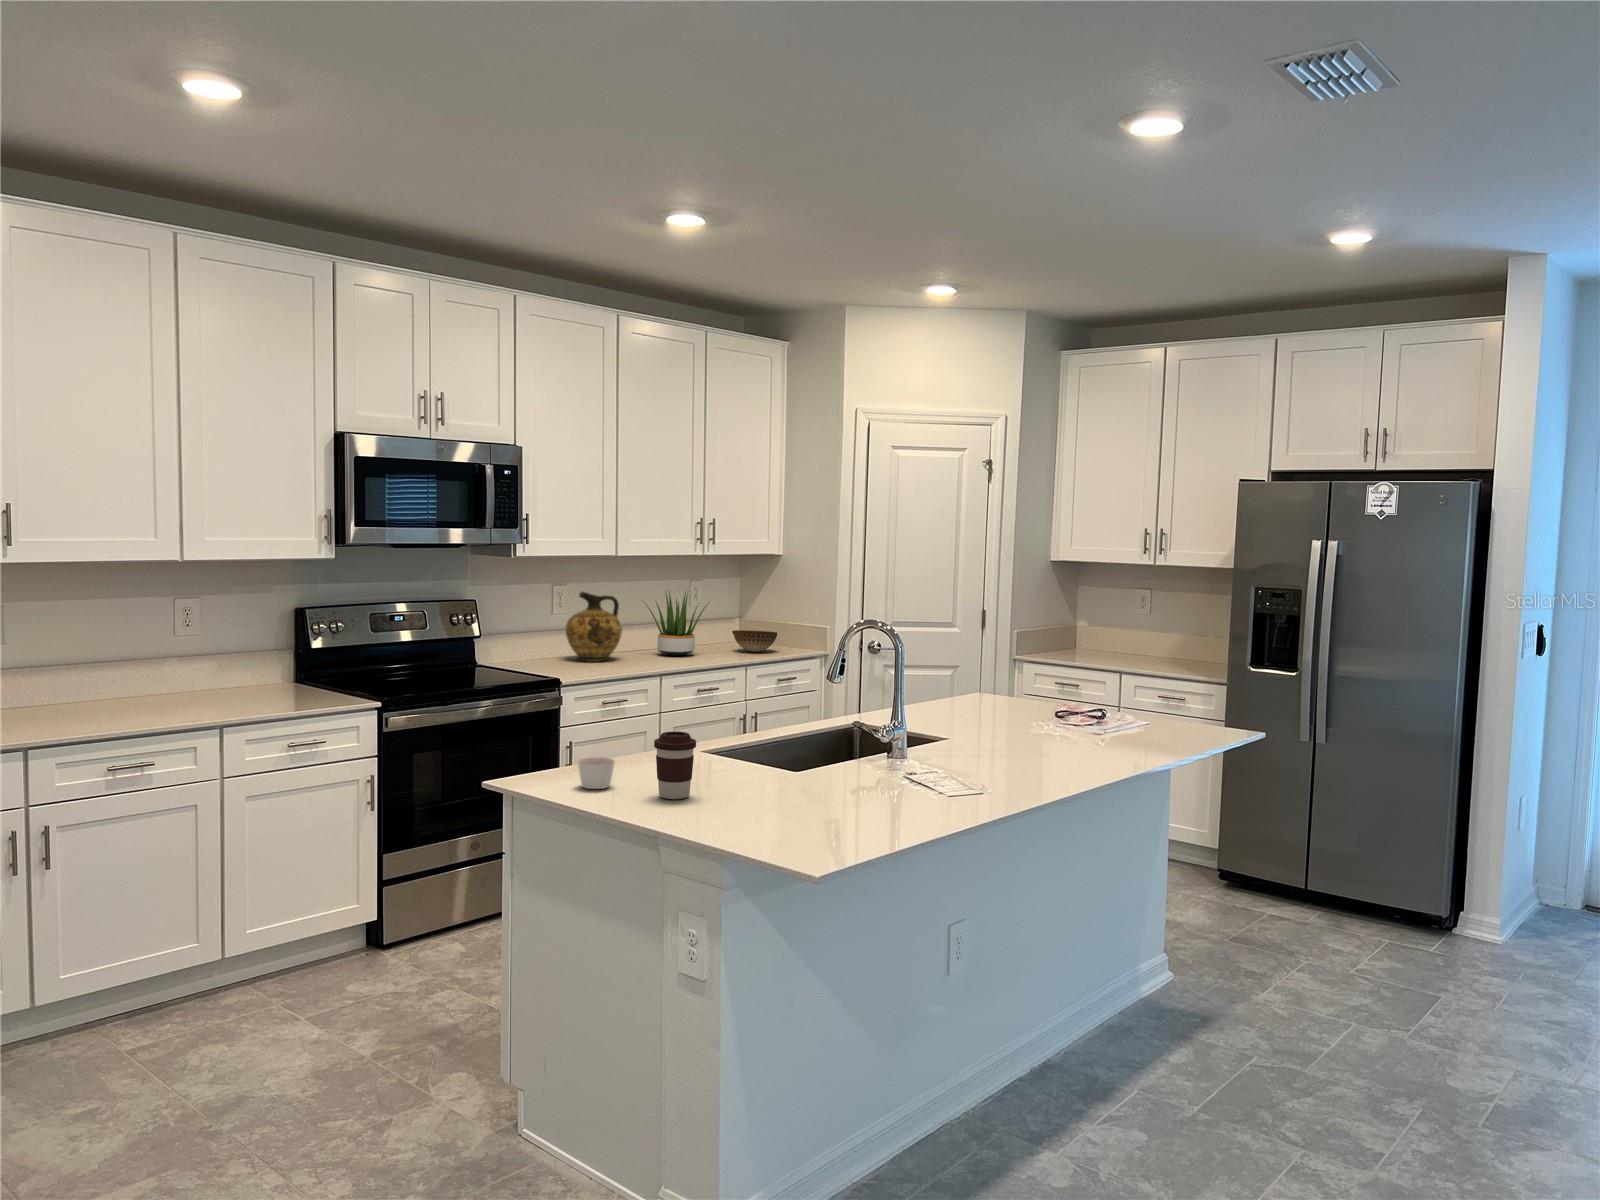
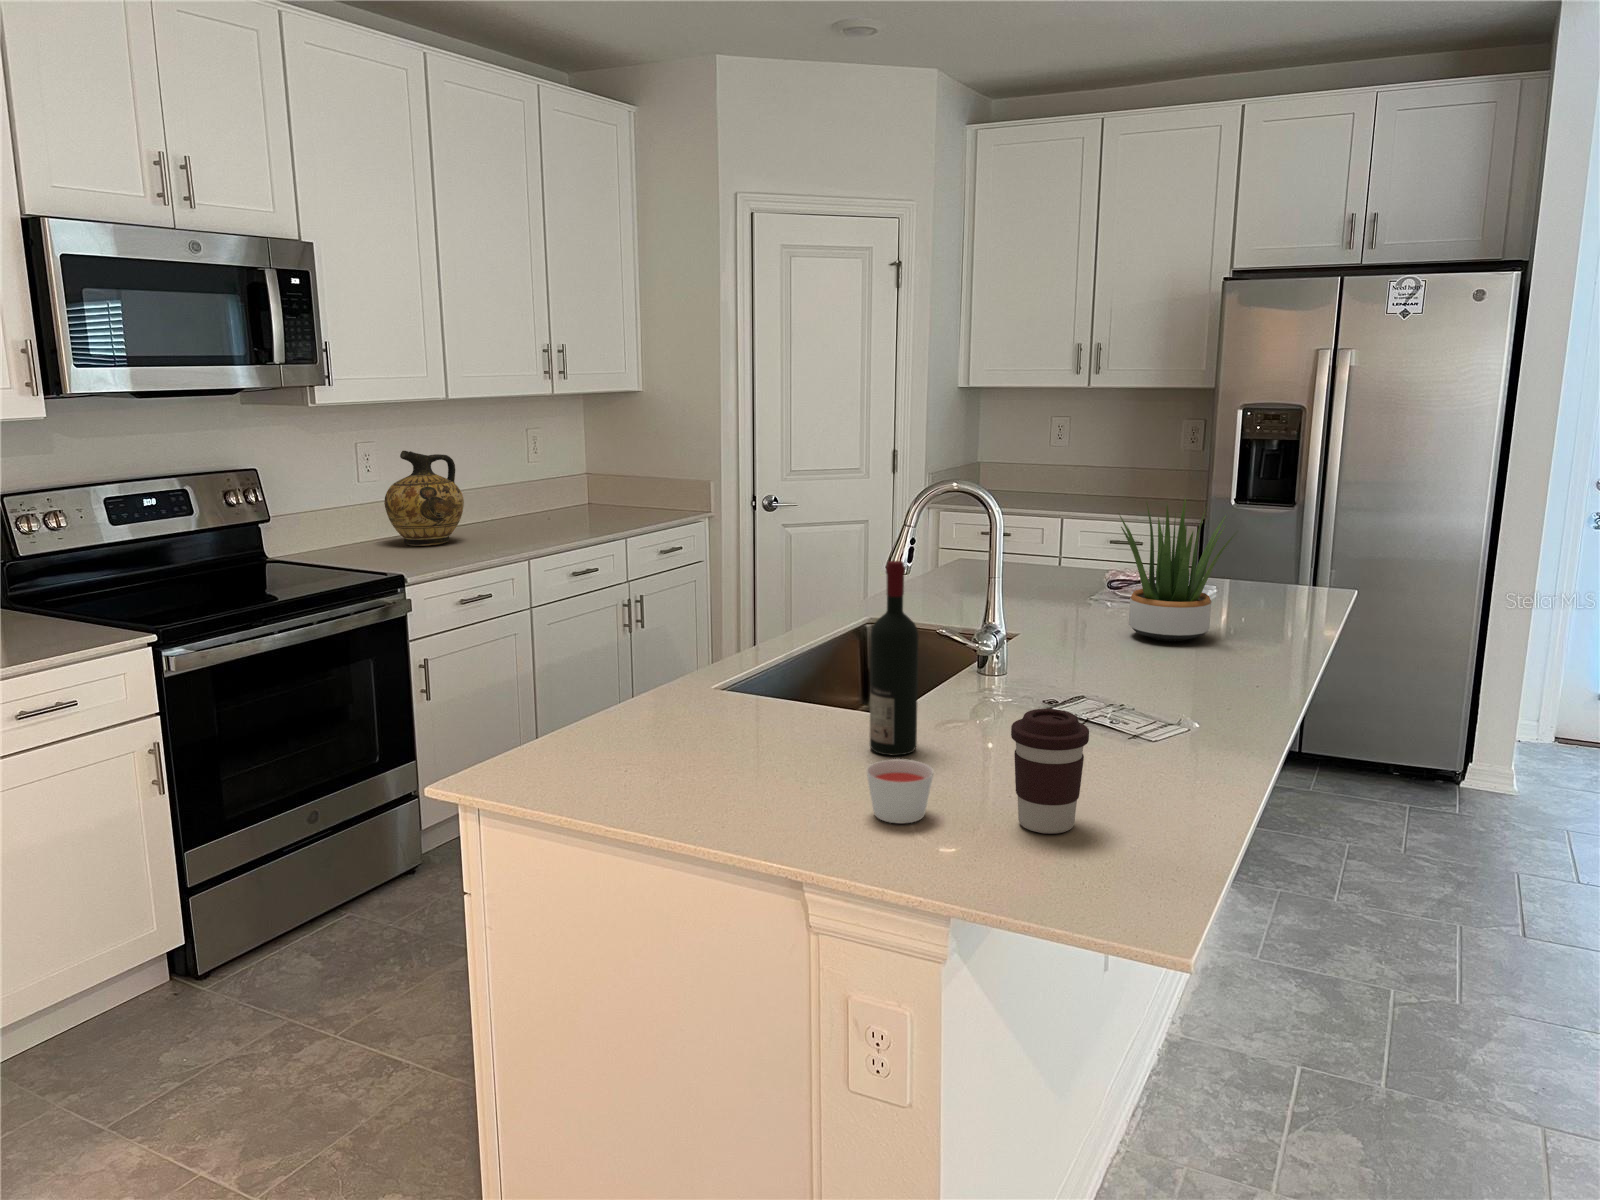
potted plant: present [646,591,708,656] -> present [1118,498,1238,641]
bowl: present [732,630,777,652] -> none [596,490,654,518]
wine bottle: none [749,669,782,796] -> present [870,561,919,756]
coffee cup: present [654,731,696,799] -> present [1011,709,1089,834]
candle: present [578,757,615,789] -> present [866,759,933,823]

